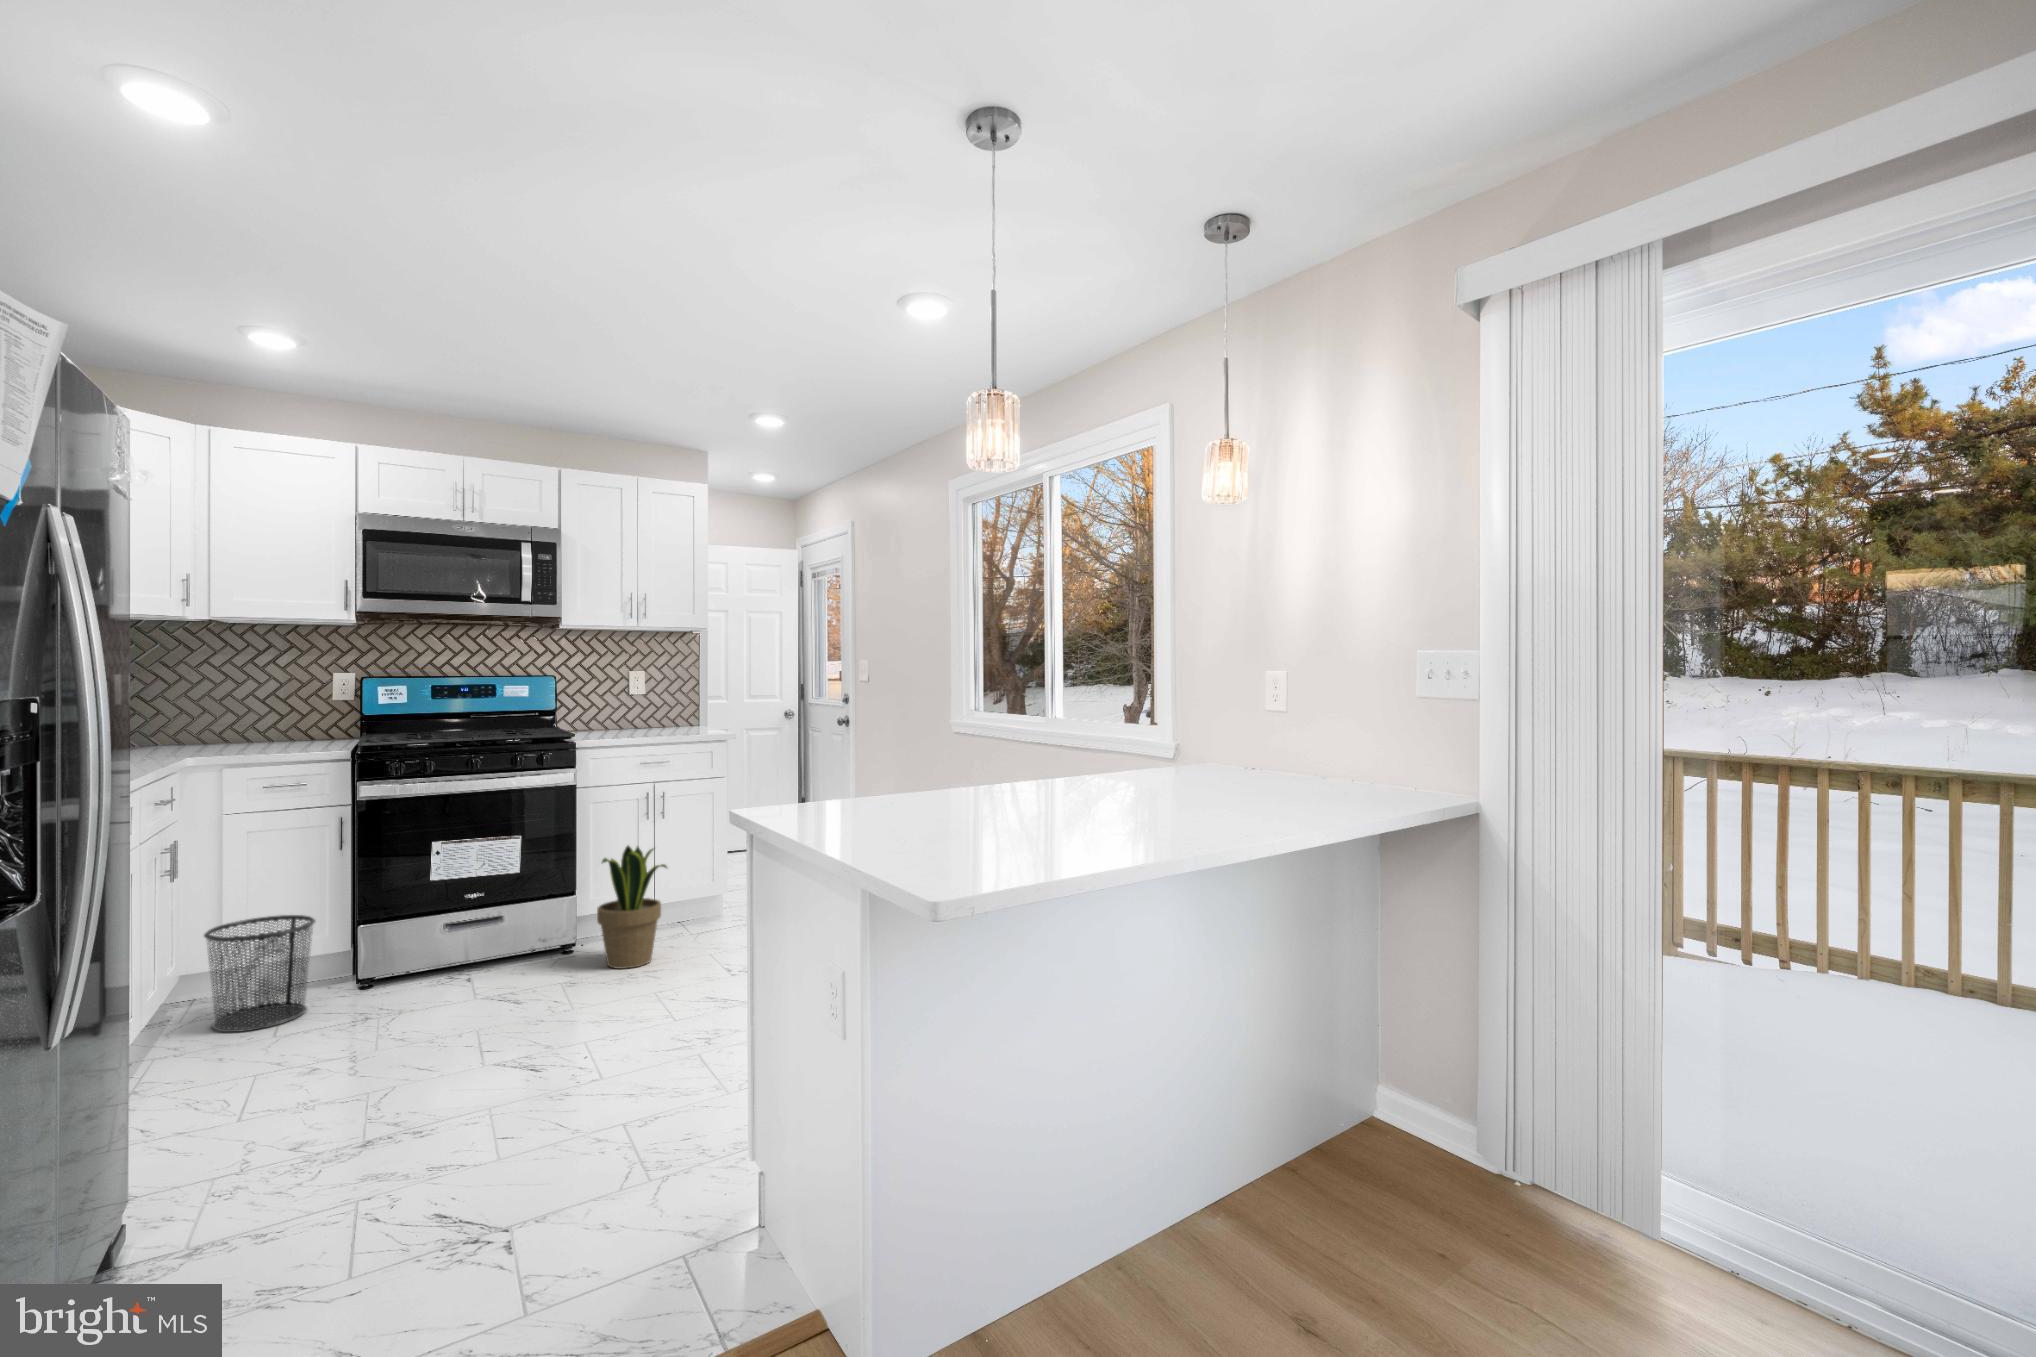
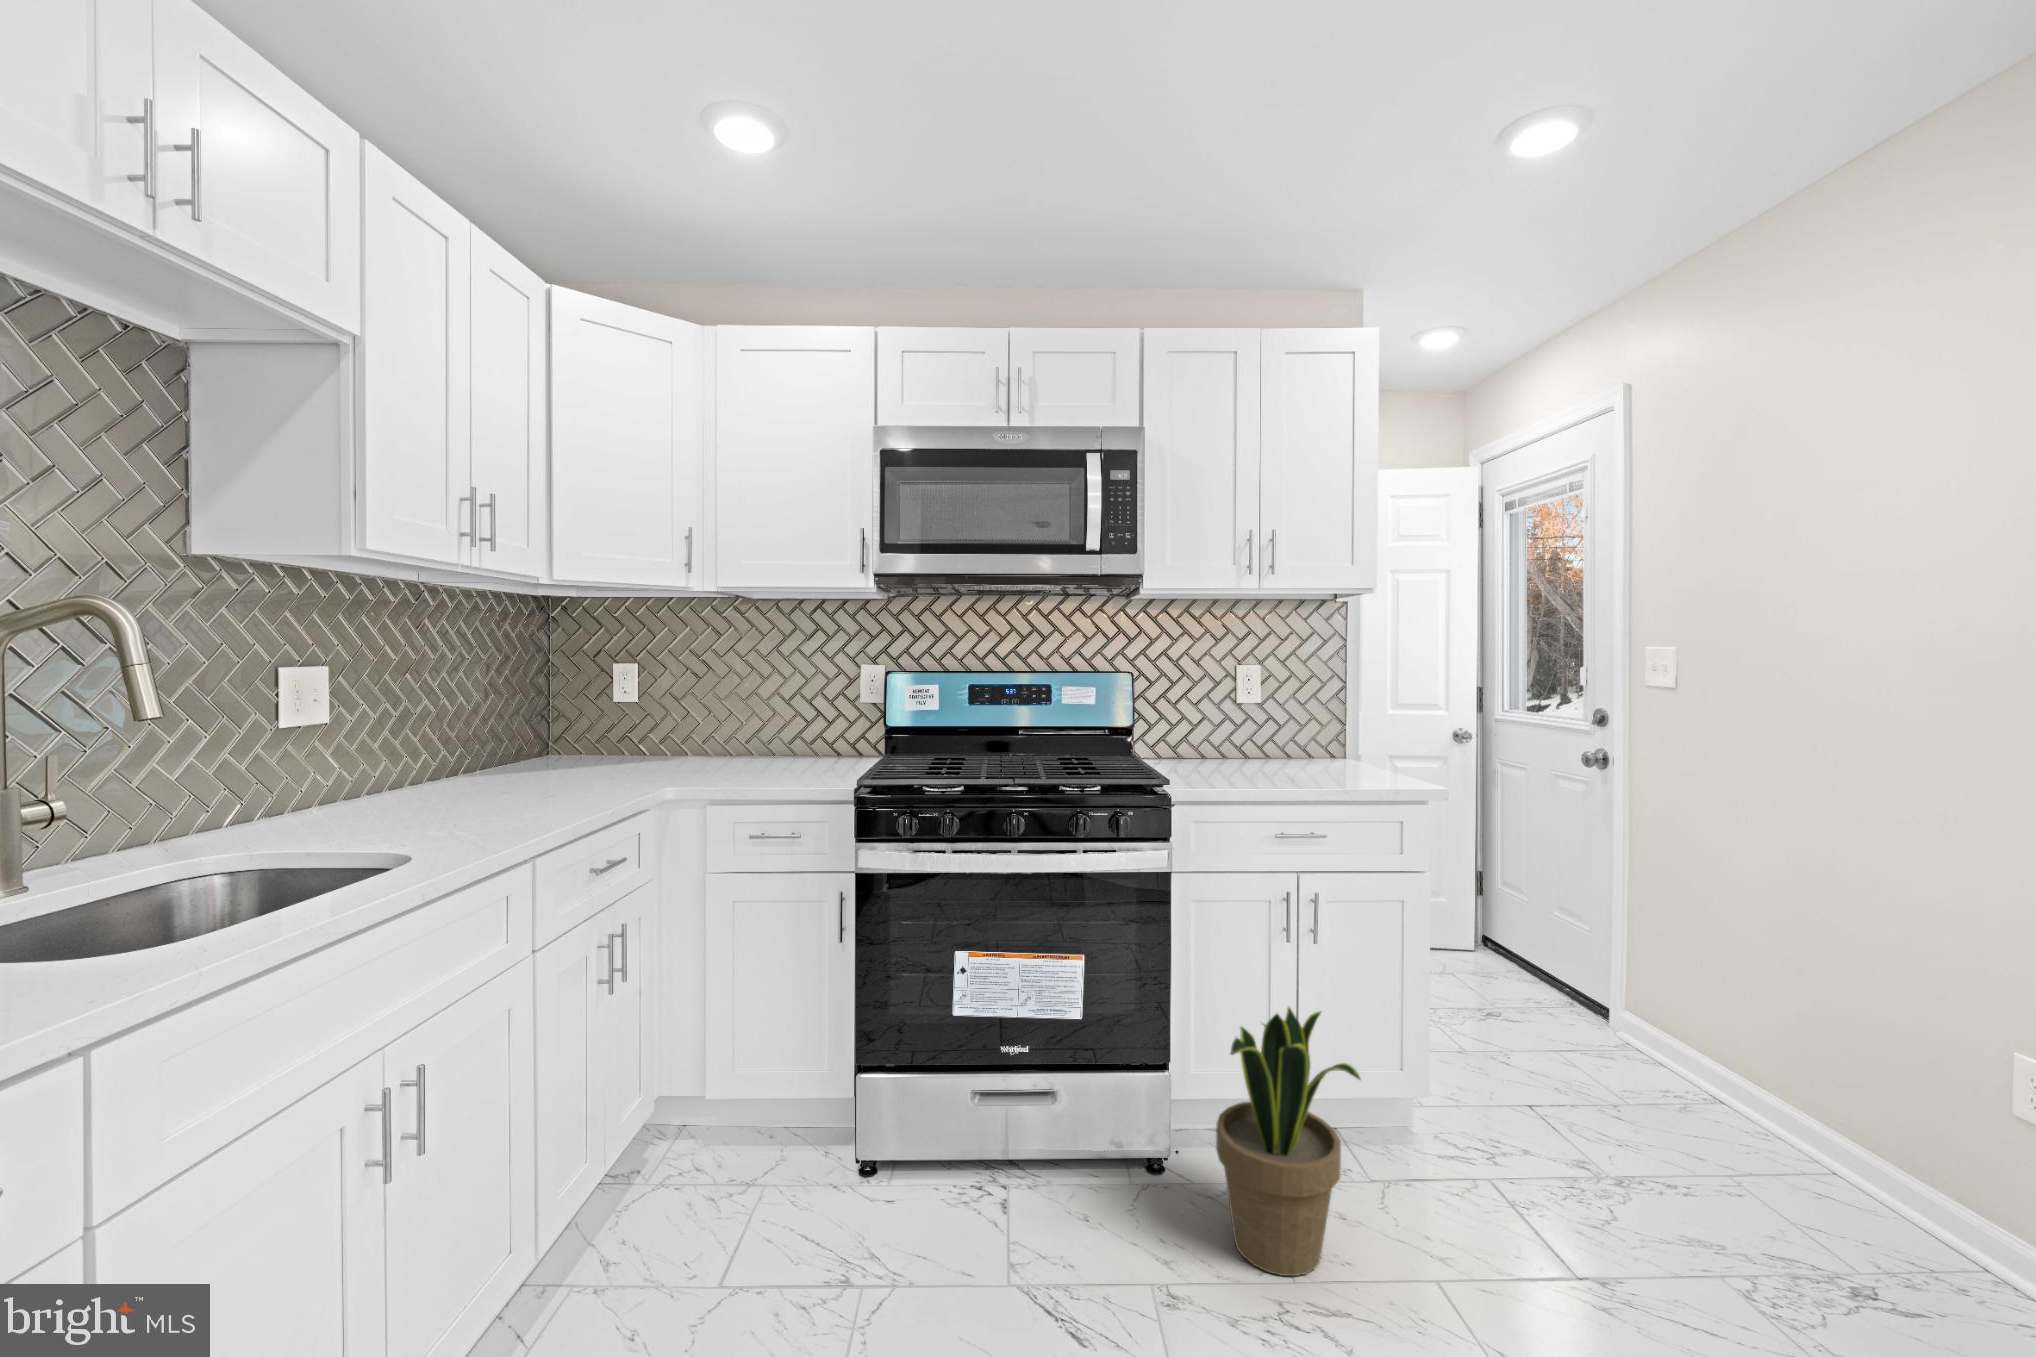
waste bin: present [204,915,315,1032] -> none [624,1050,779,1279]

